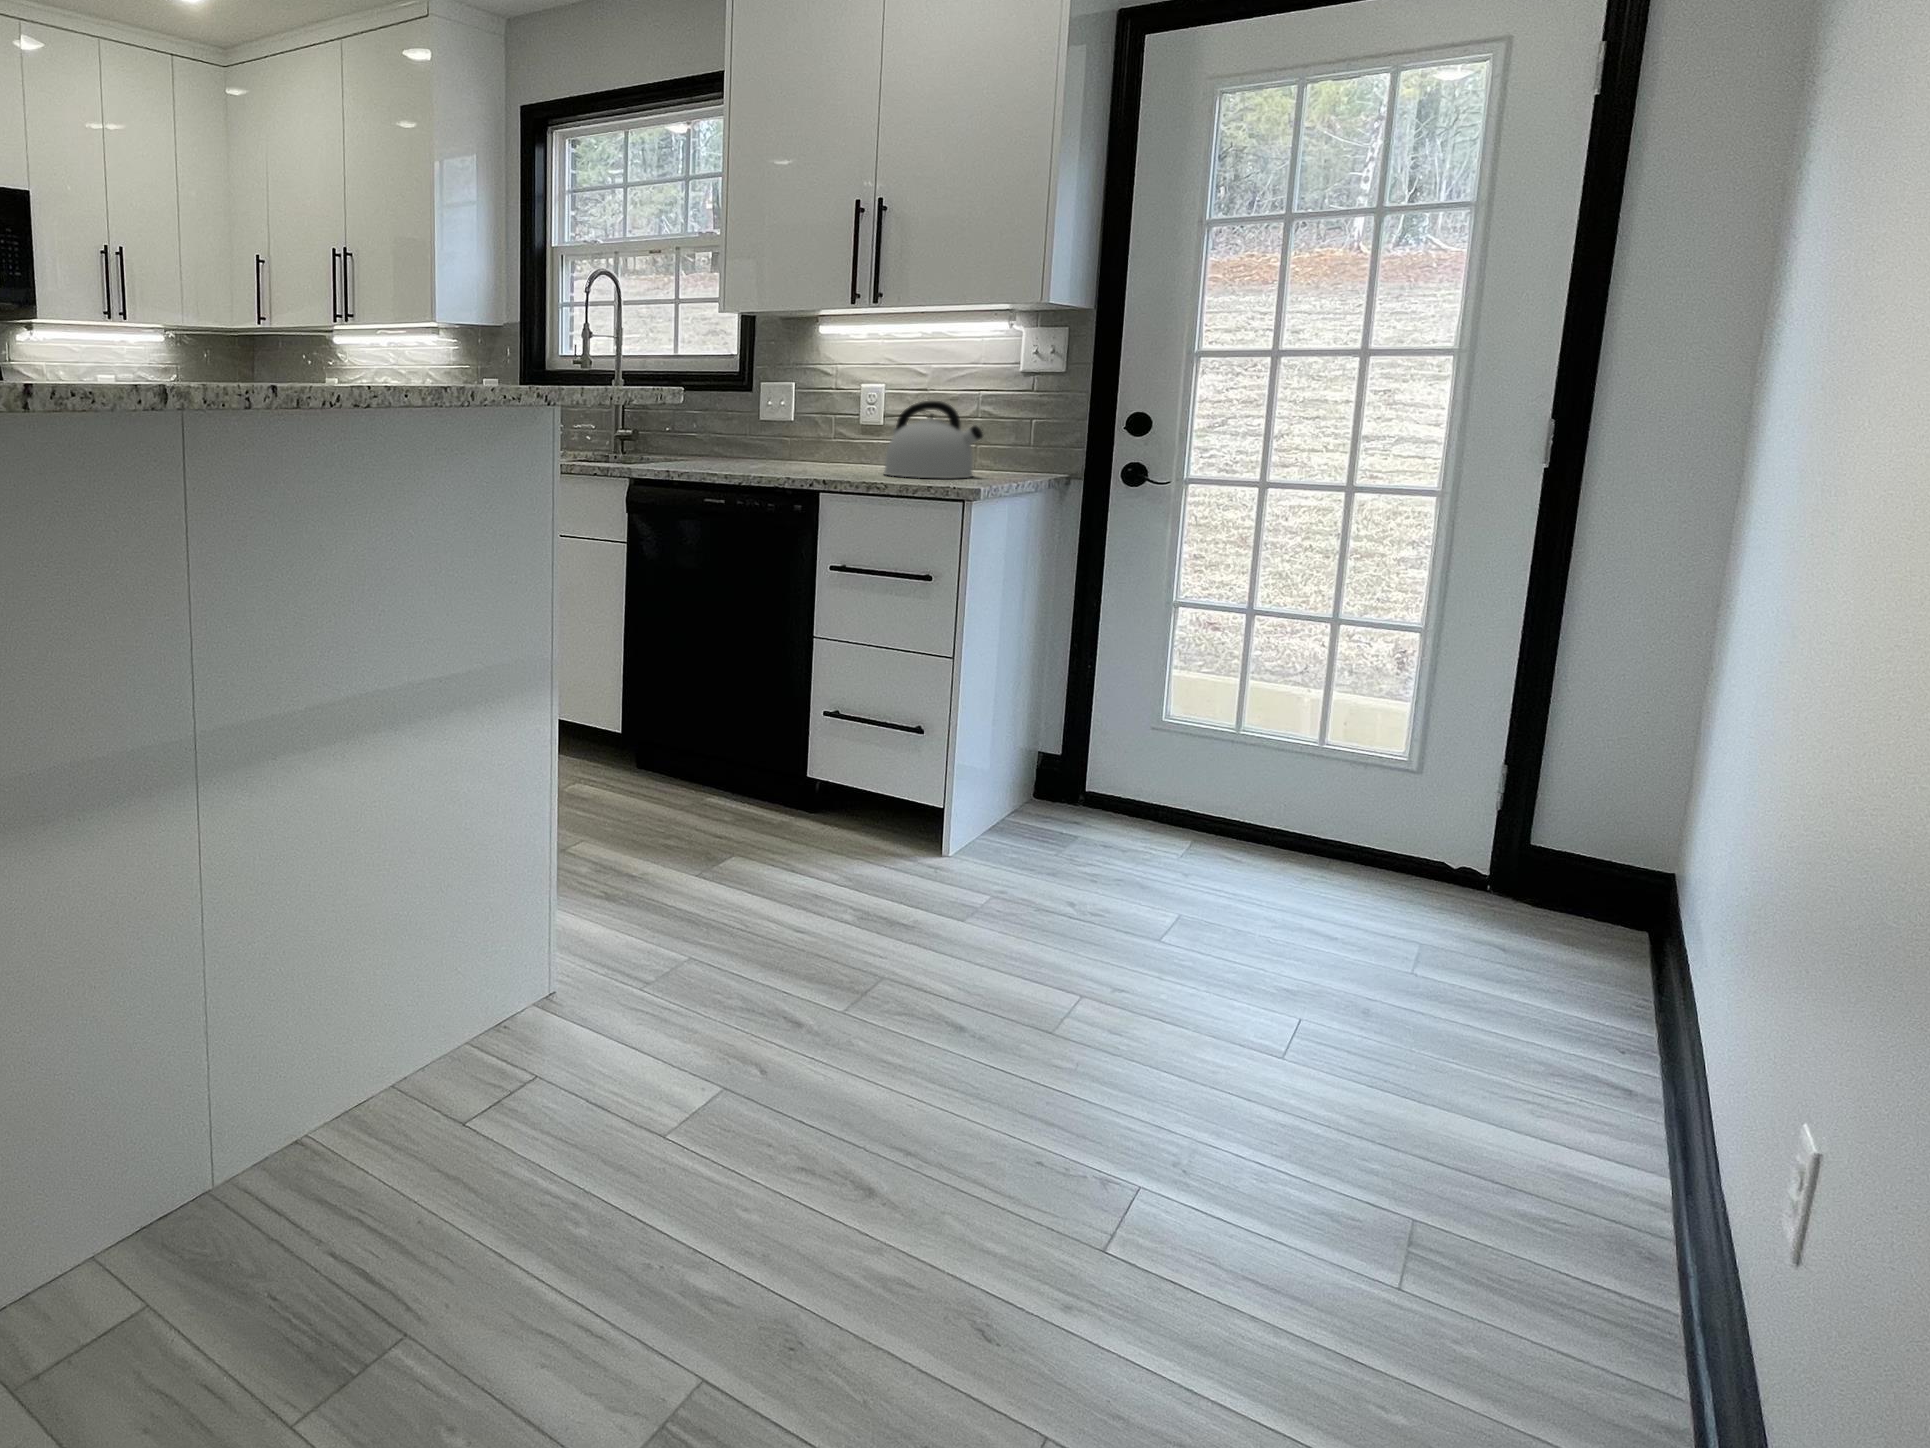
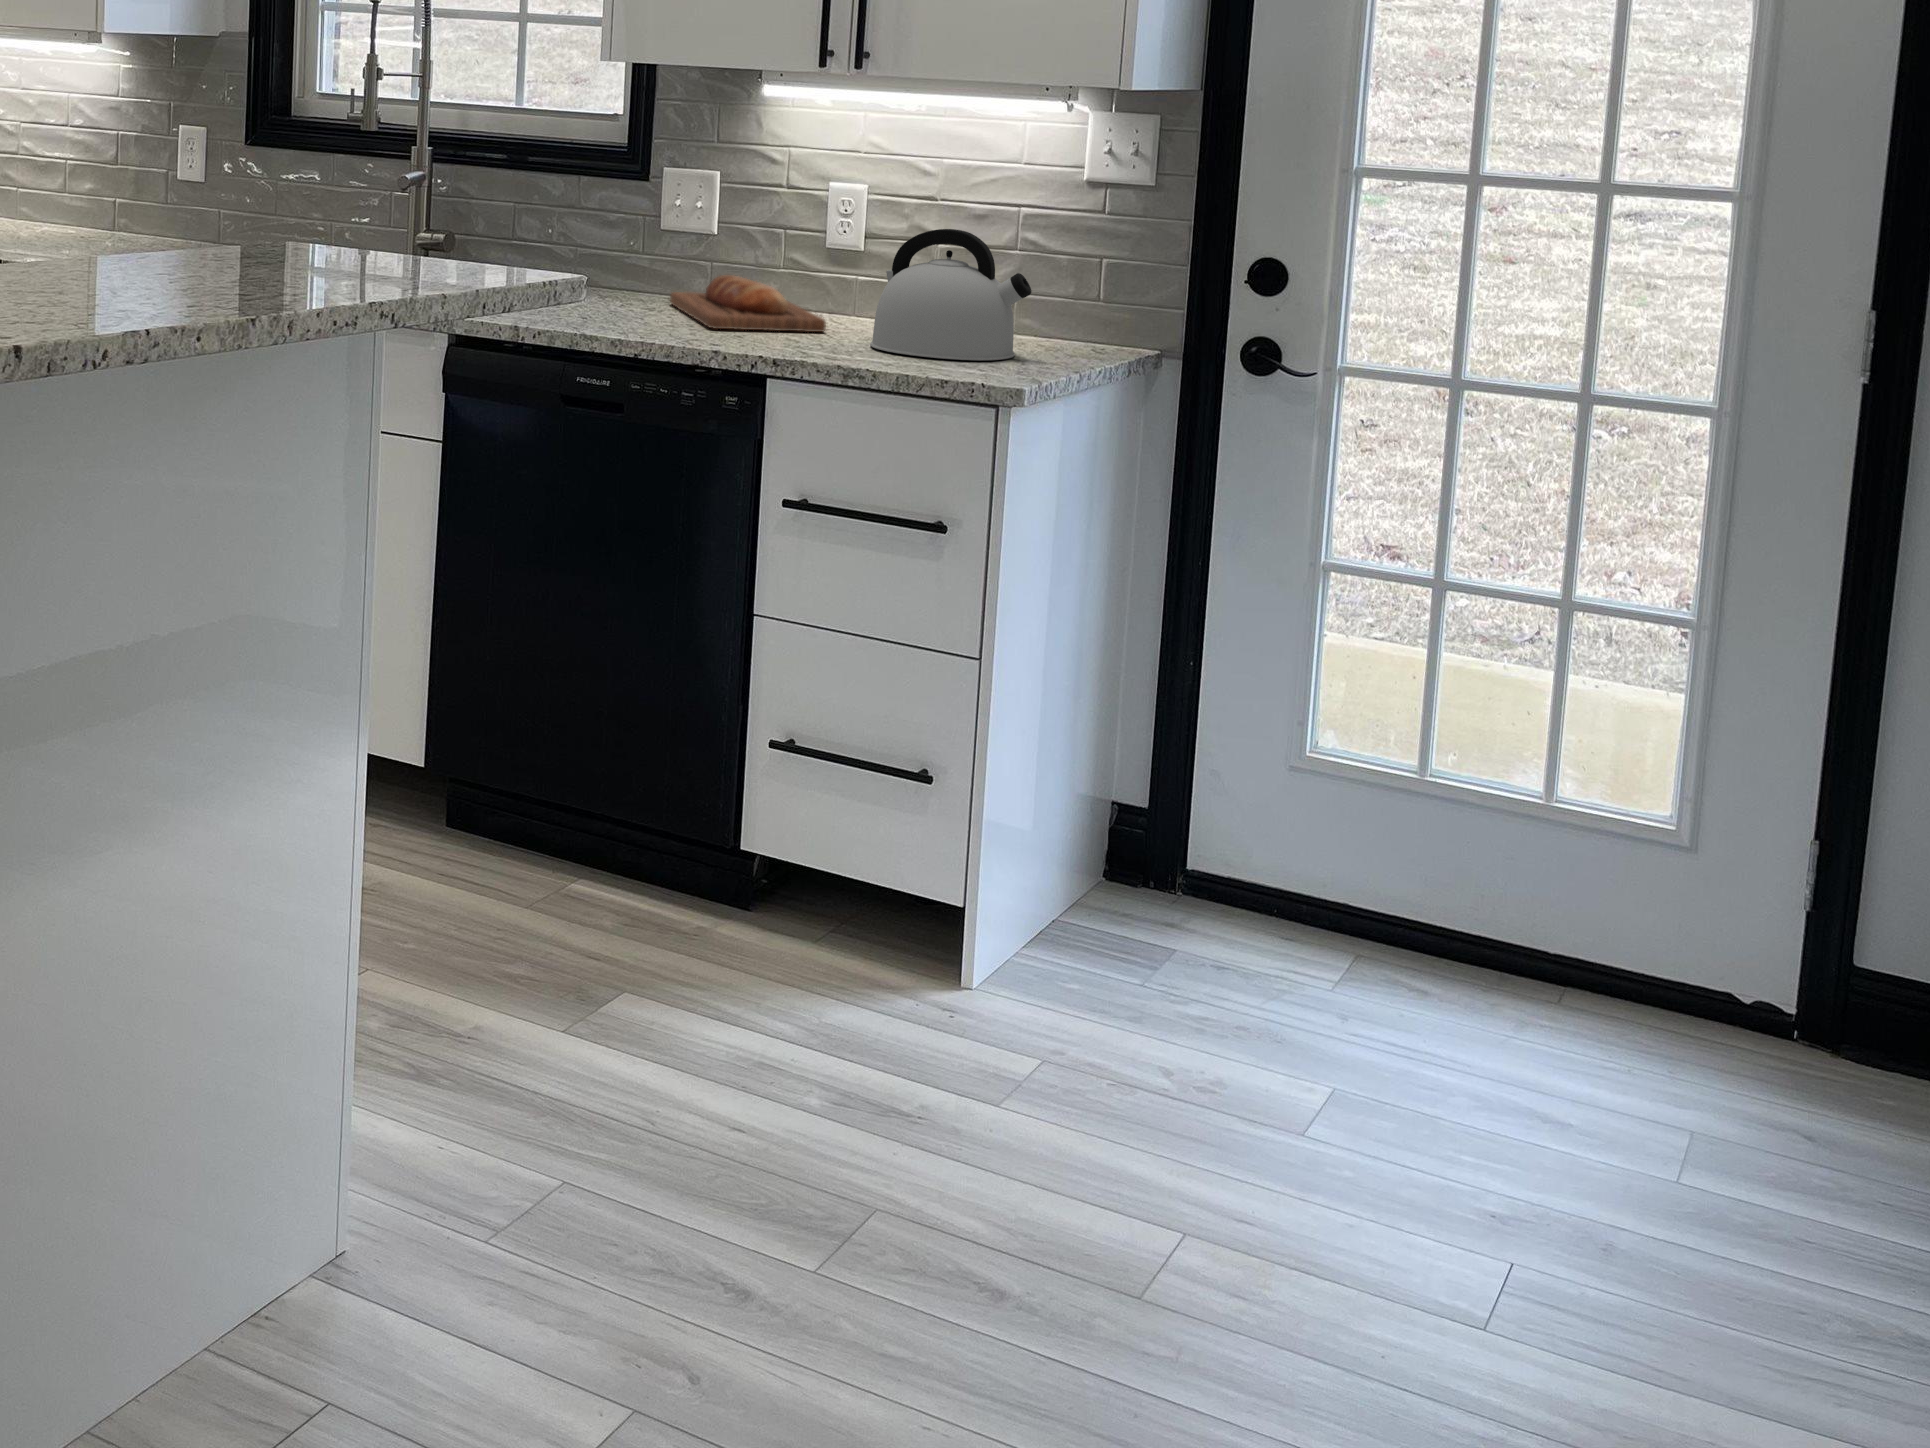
bread loaf: none [764,441,857,470] -> present [670,275,826,332]

